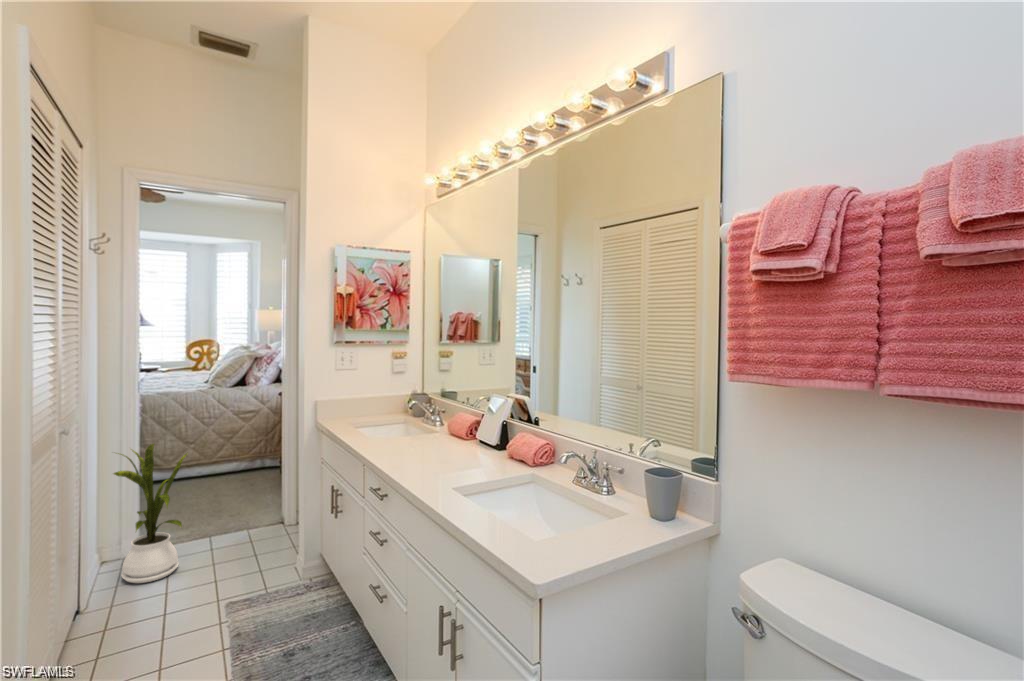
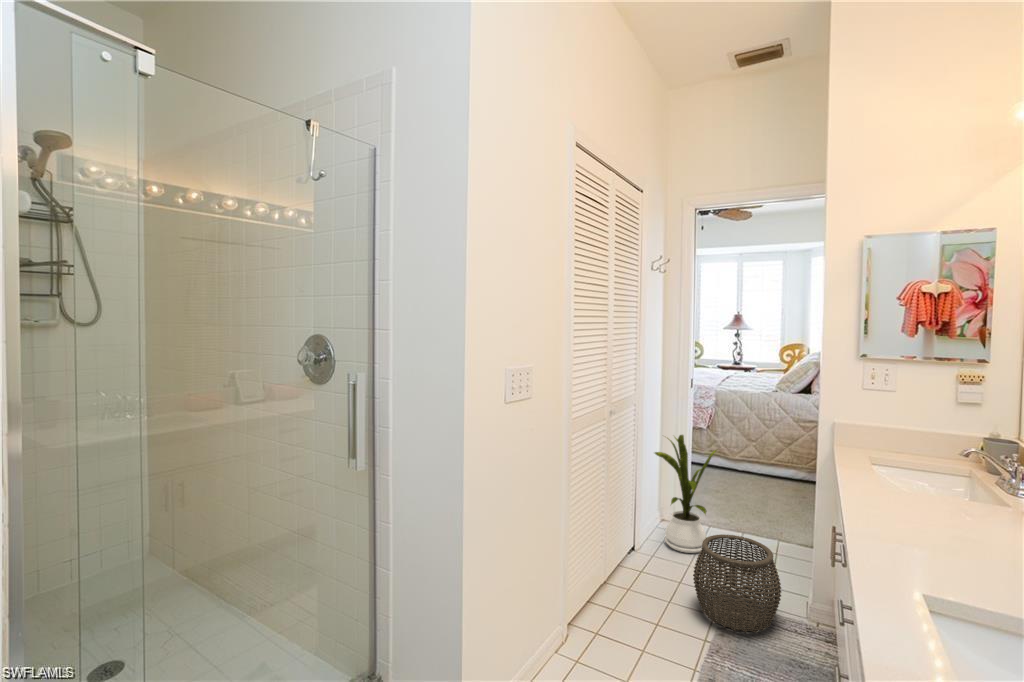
woven basket: none [194,529,286,627] -> present [693,534,781,633]

